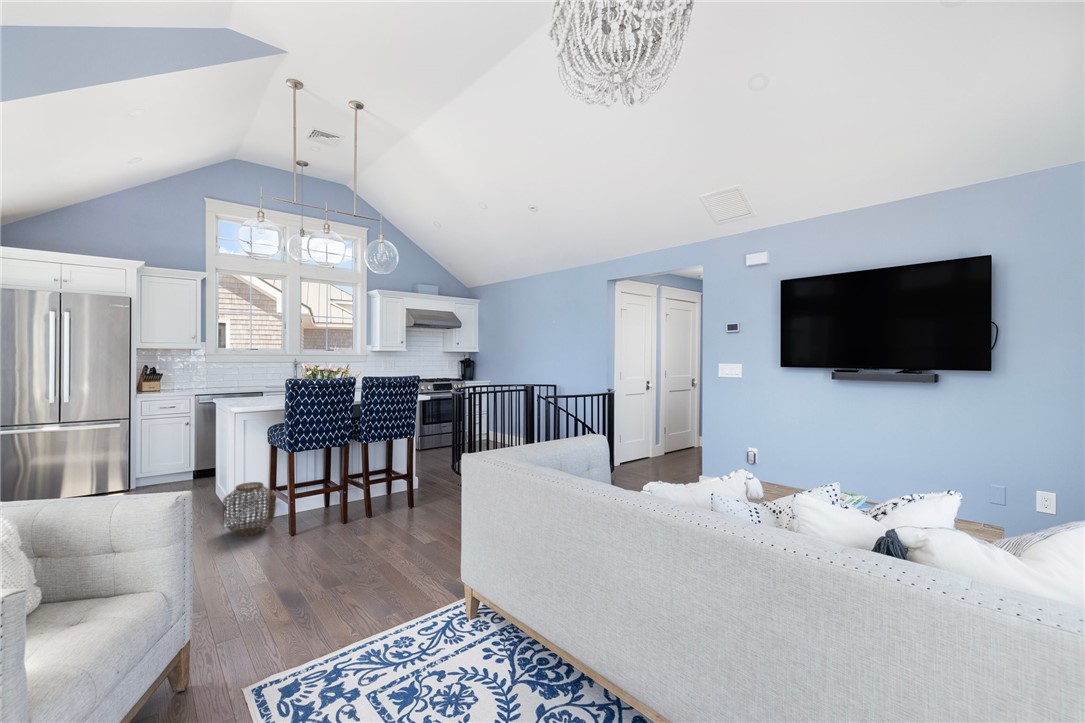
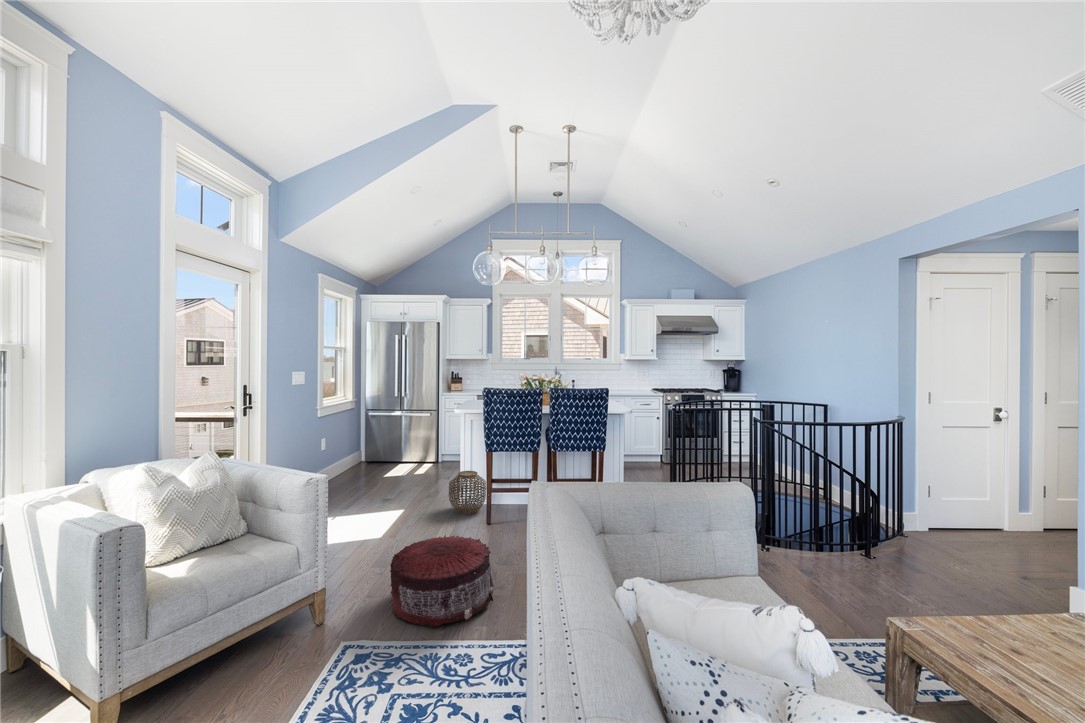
pouf: none [255,537,384,642] -> present [390,535,493,627]

